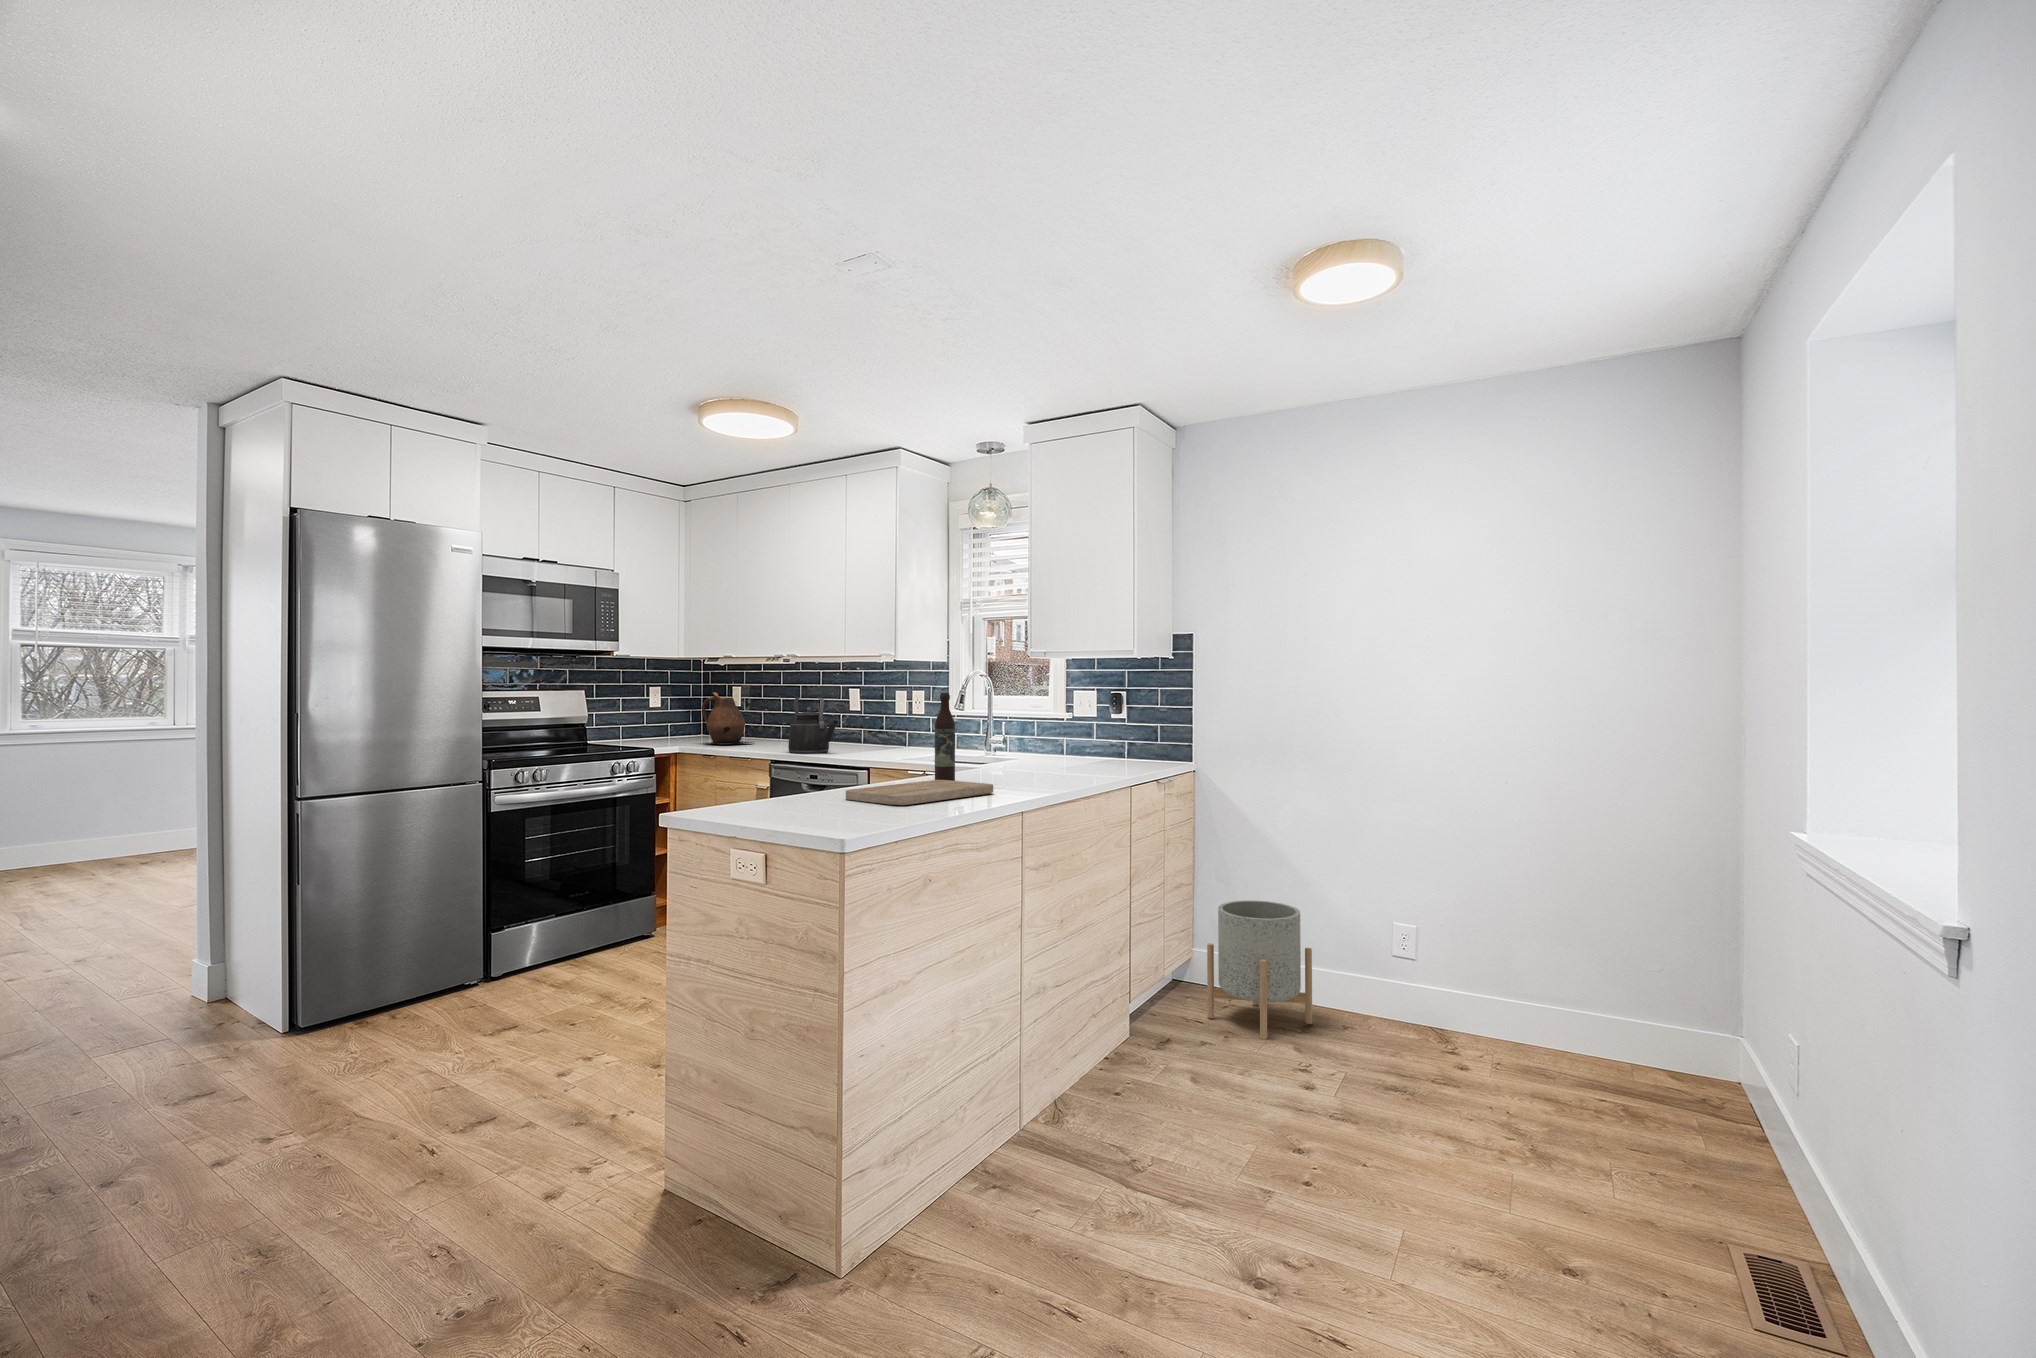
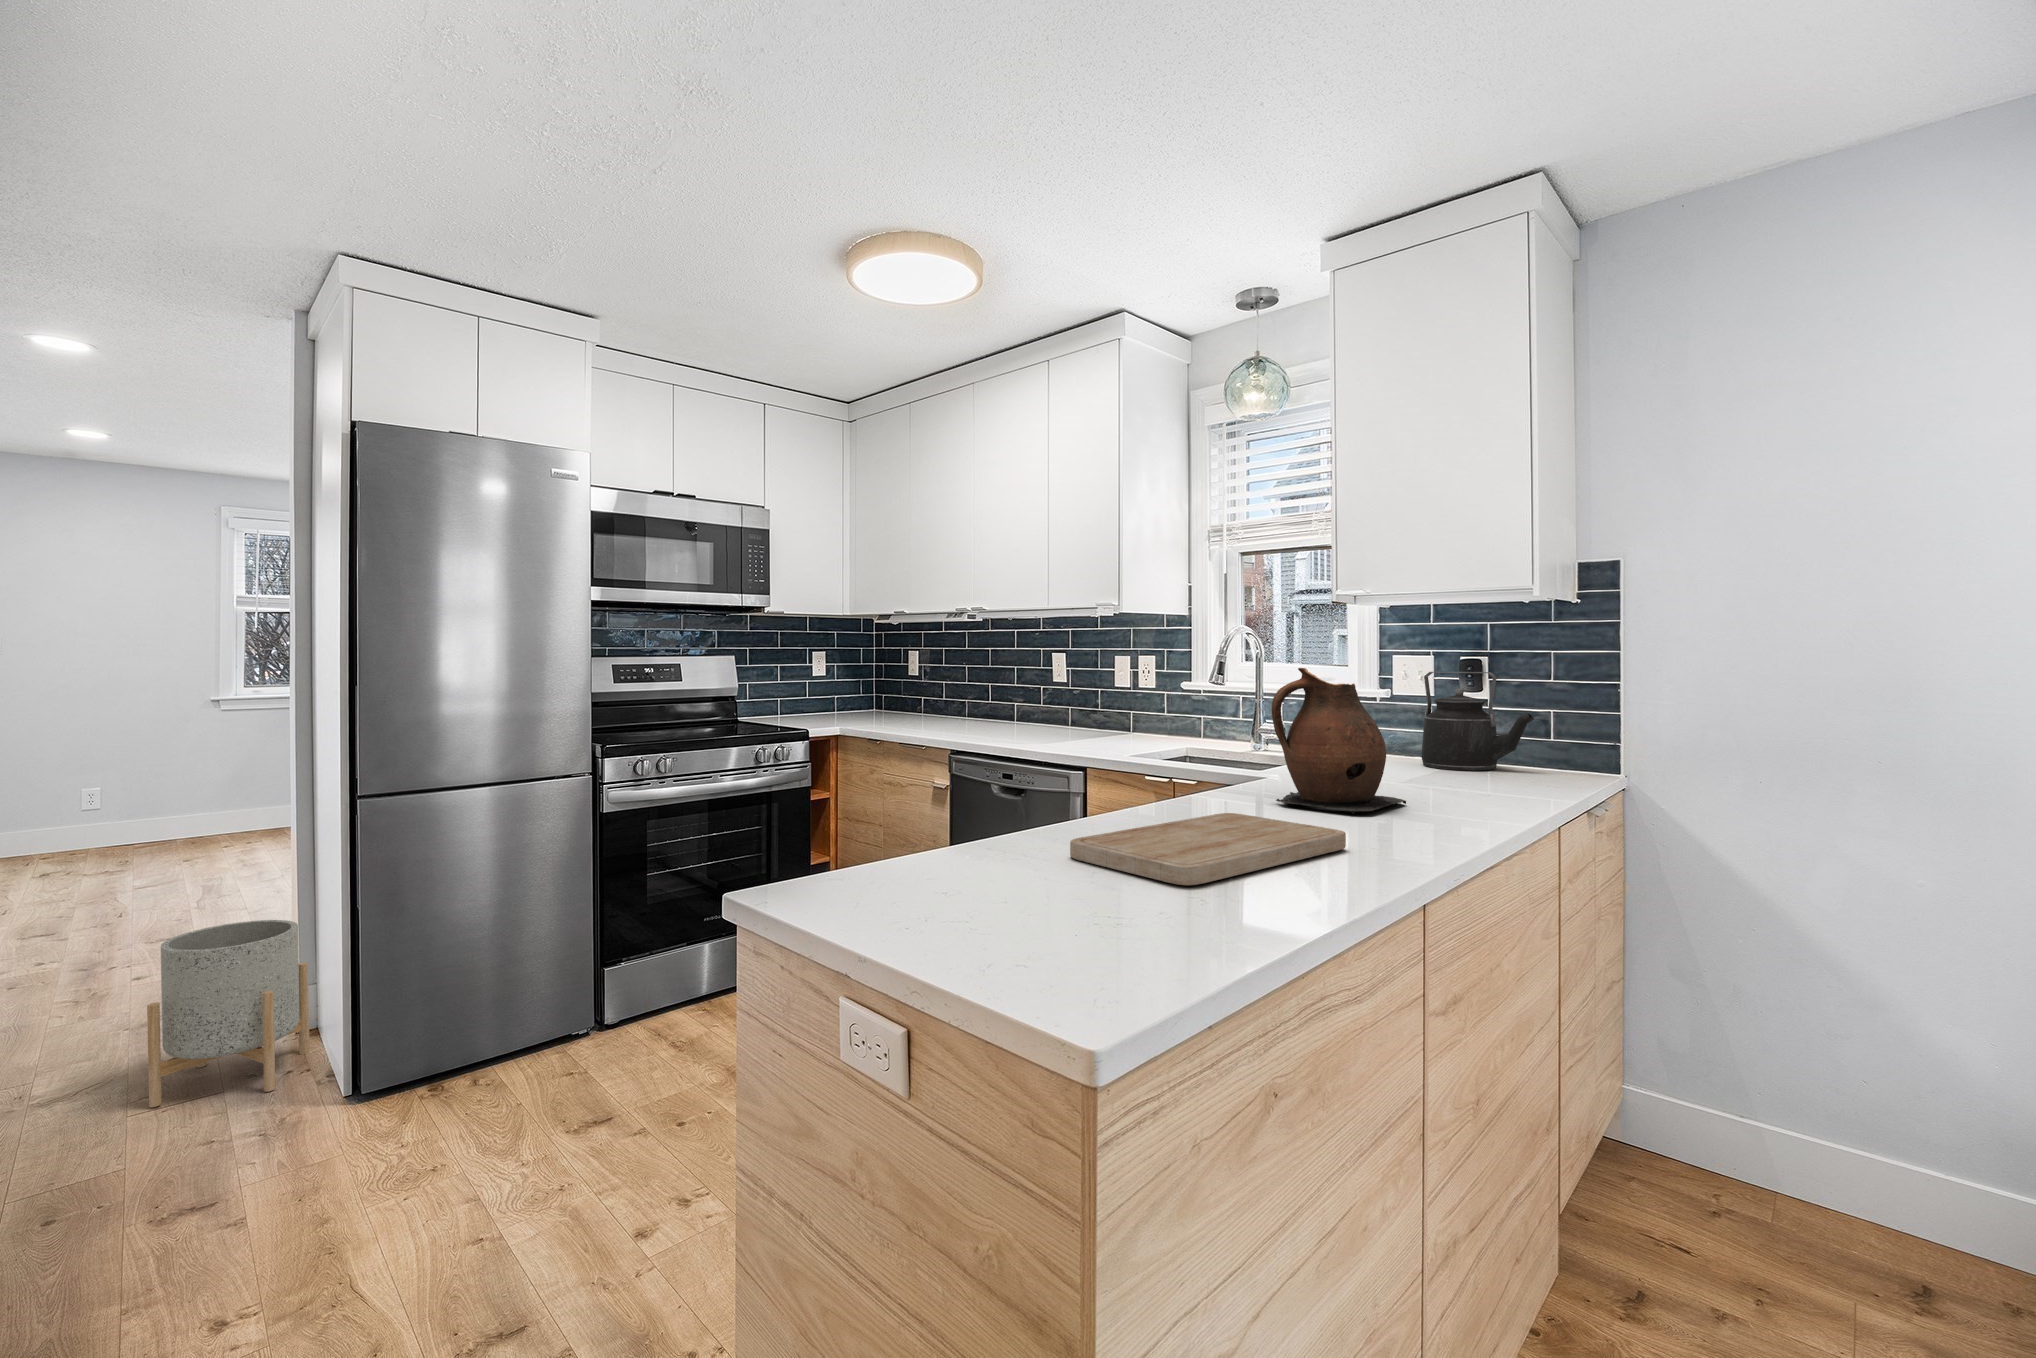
ceramic pitcher: present [702,692,754,745] -> present [1271,668,1406,814]
wine bottle: present [935,693,955,781] -> none [1213,658,1249,816]
kettle: present [788,698,838,753] -> present [1421,672,1534,771]
planter: present [1207,900,1312,1039] -> present [147,920,309,1107]

